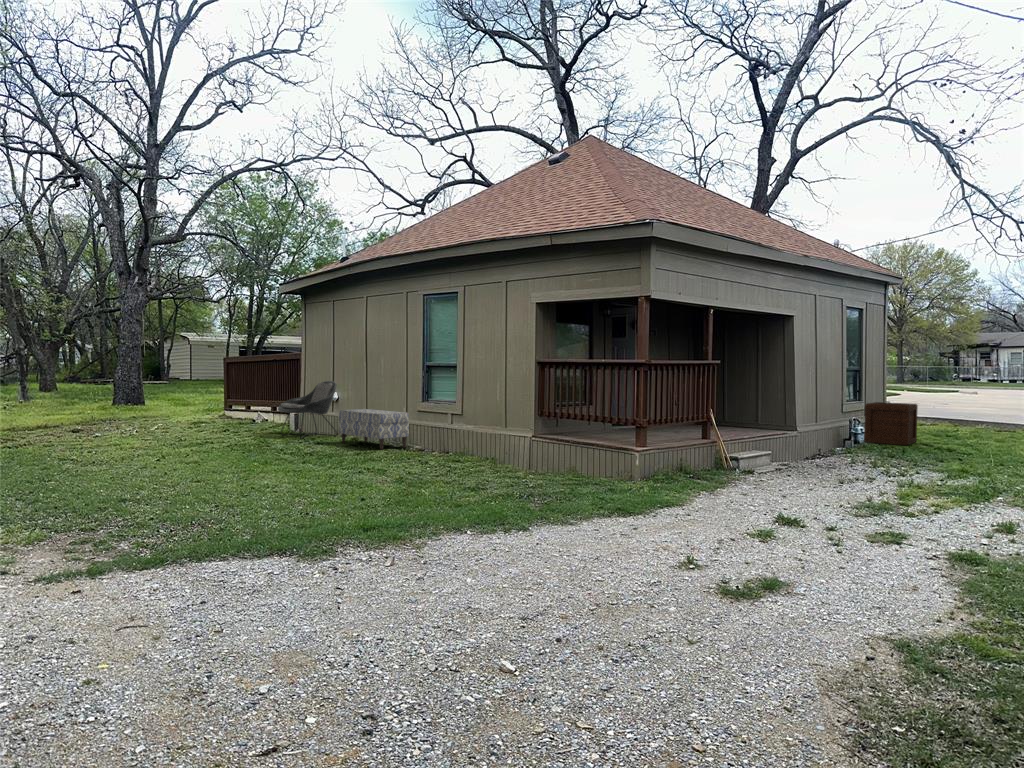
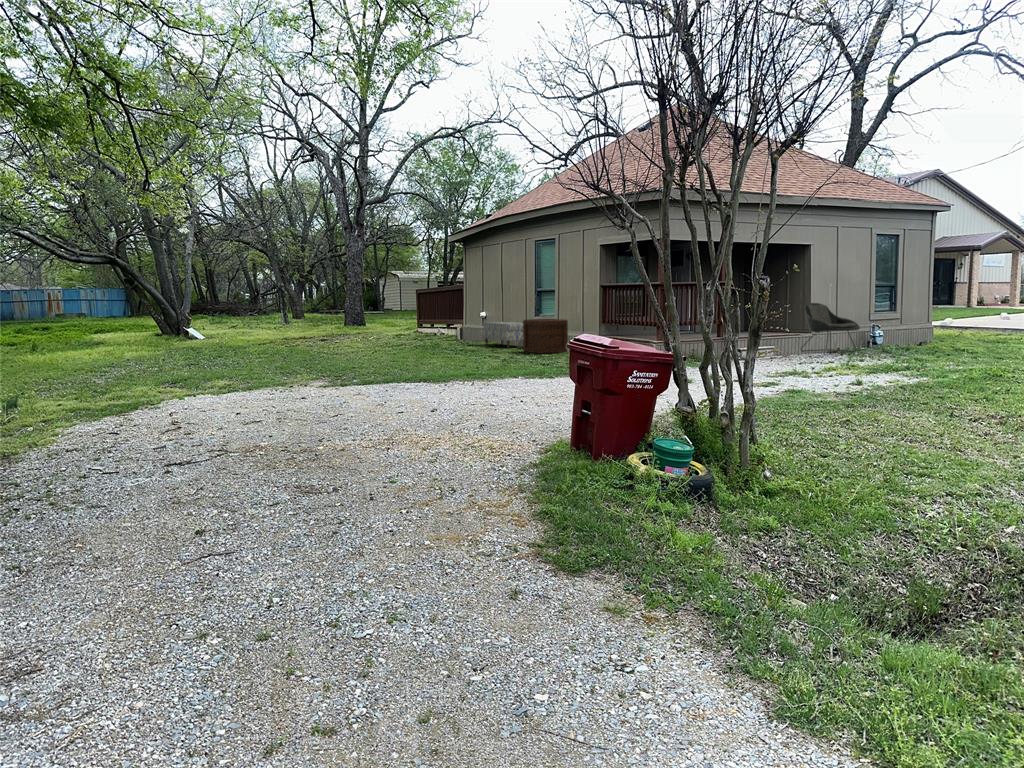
lounge chair: present [278,381,338,439] -> present [801,303,860,354]
wooden crate: present [864,402,918,445] -> present [523,319,568,354]

